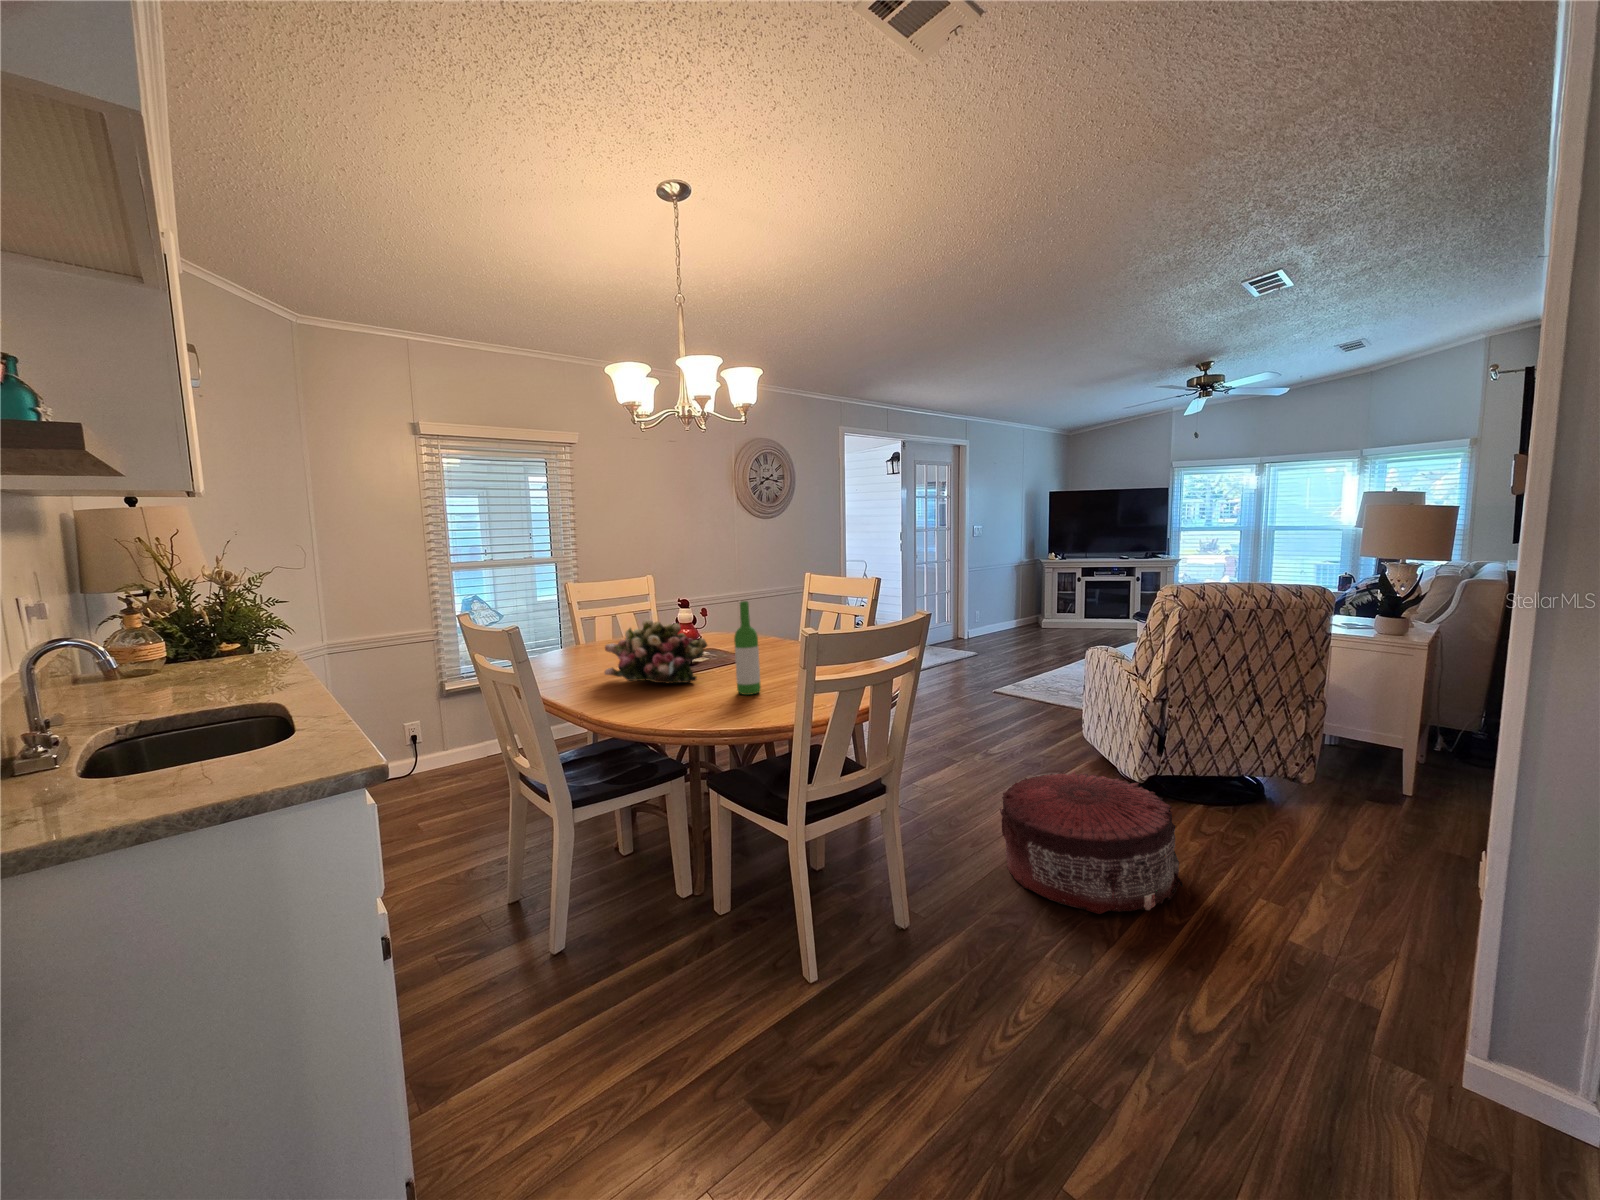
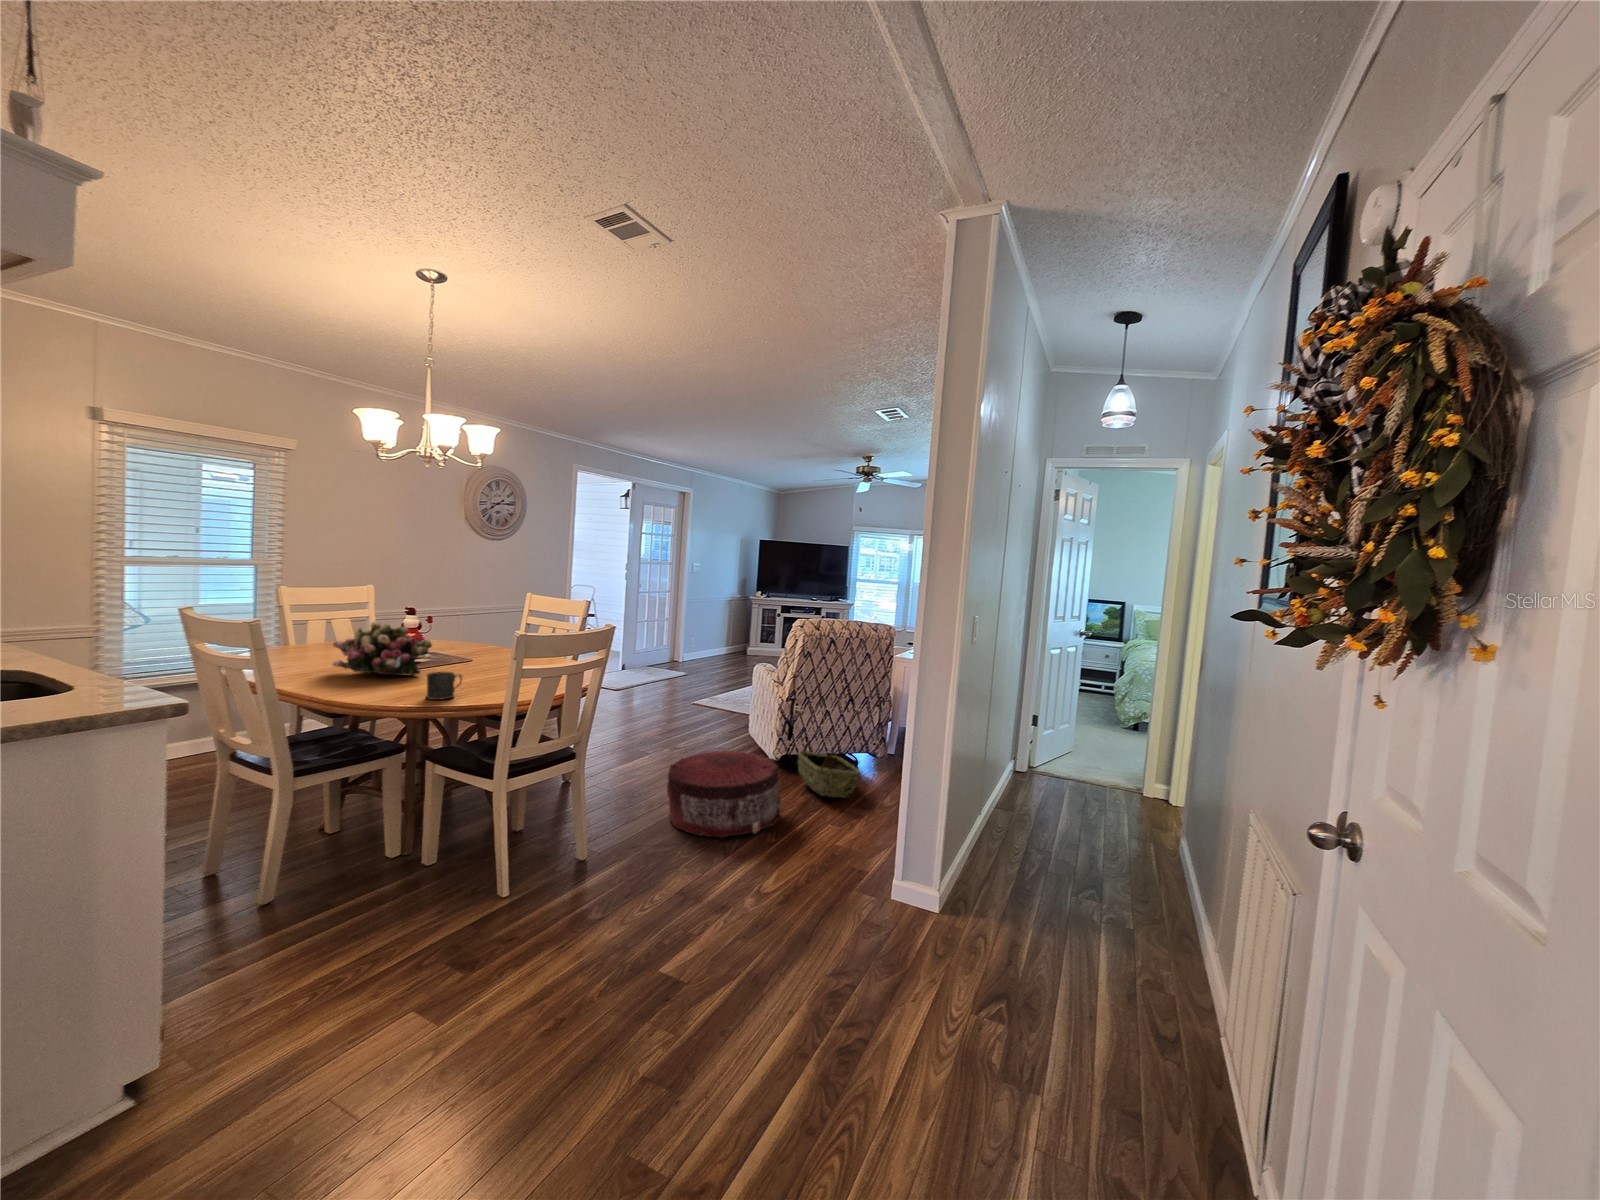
wine bottle: present [734,601,761,695] -> none [458,611,479,684]
mug: none [699,683,741,722] -> present [427,672,462,700]
woven basket: none [1176,772,1299,851] -> present [798,751,861,798]

